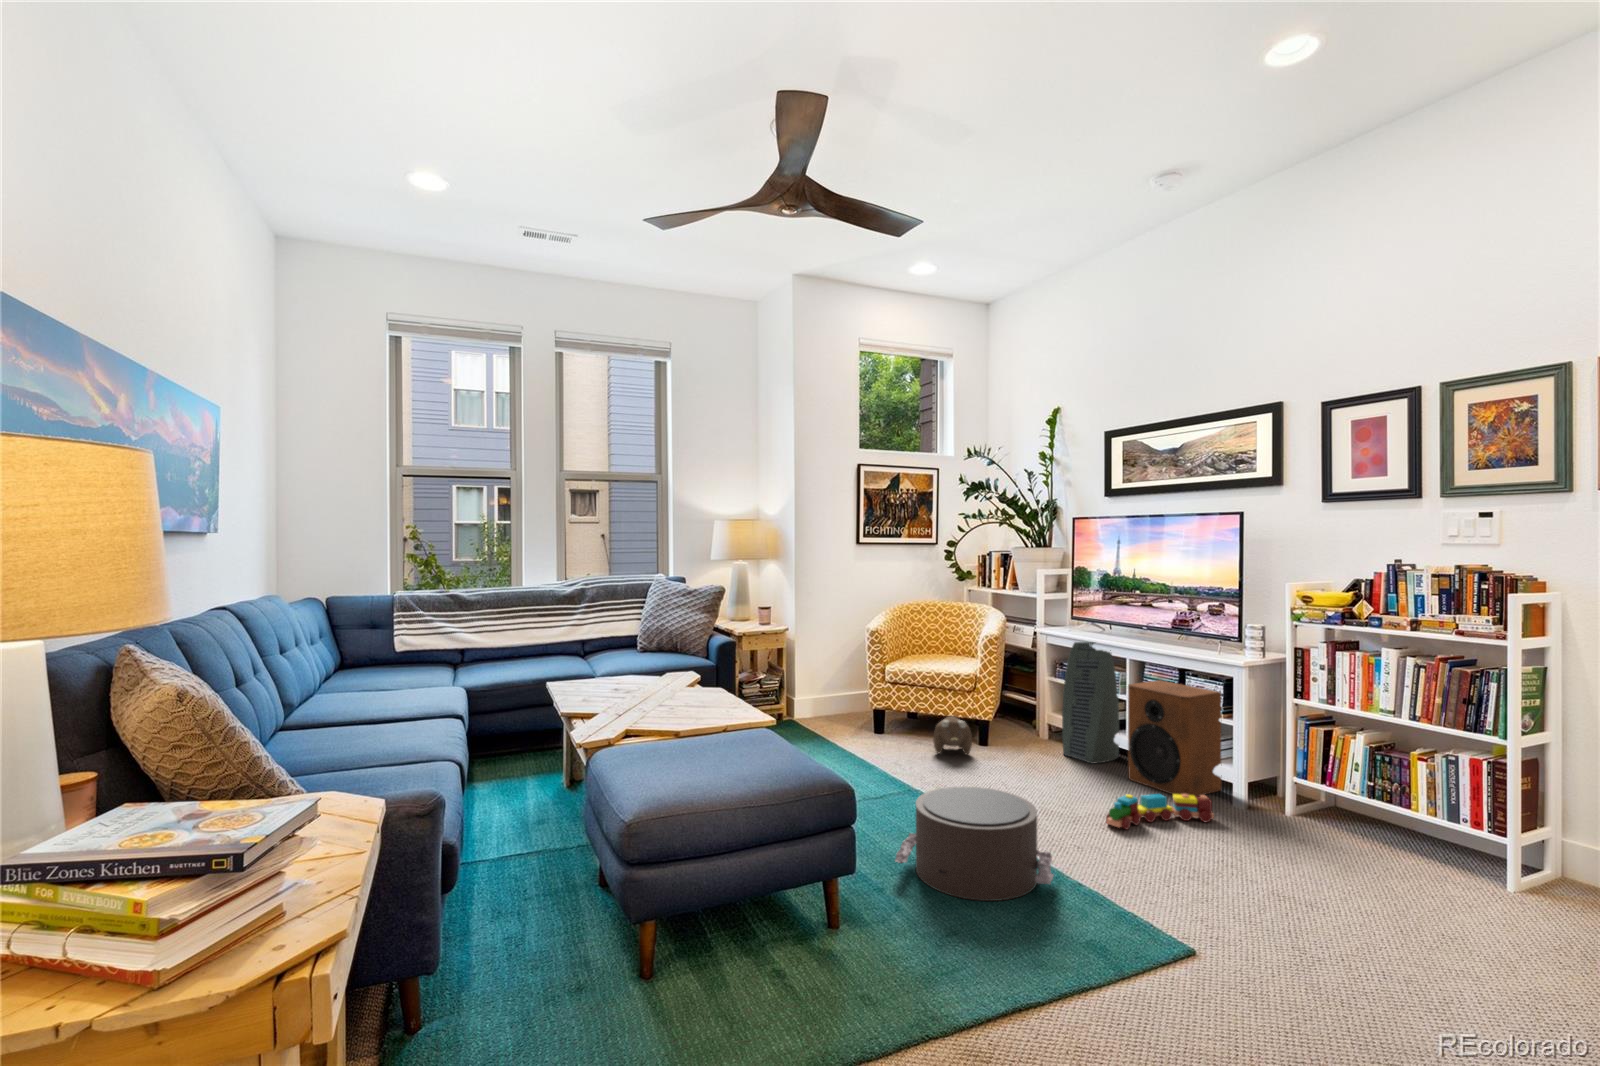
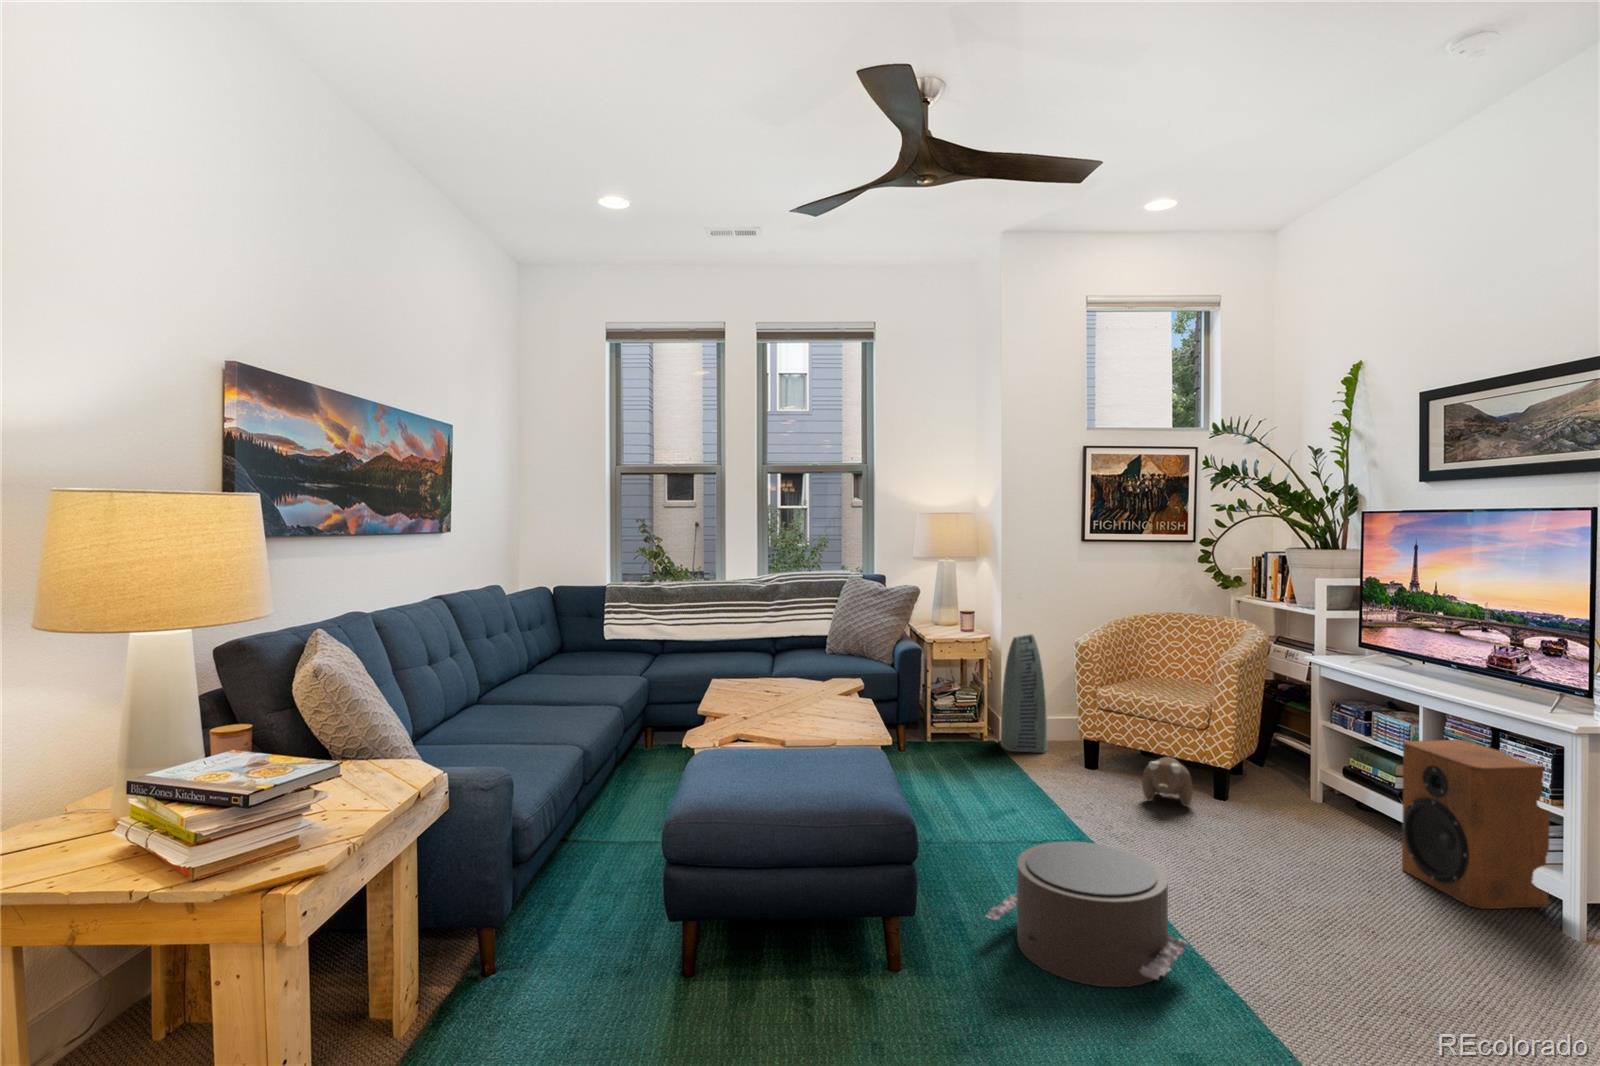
air purifier: present [1062,642,1119,764] -> present [1000,634,1047,753]
toy train: present [1106,794,1214,830] -> none [1316,888,1497,946]

